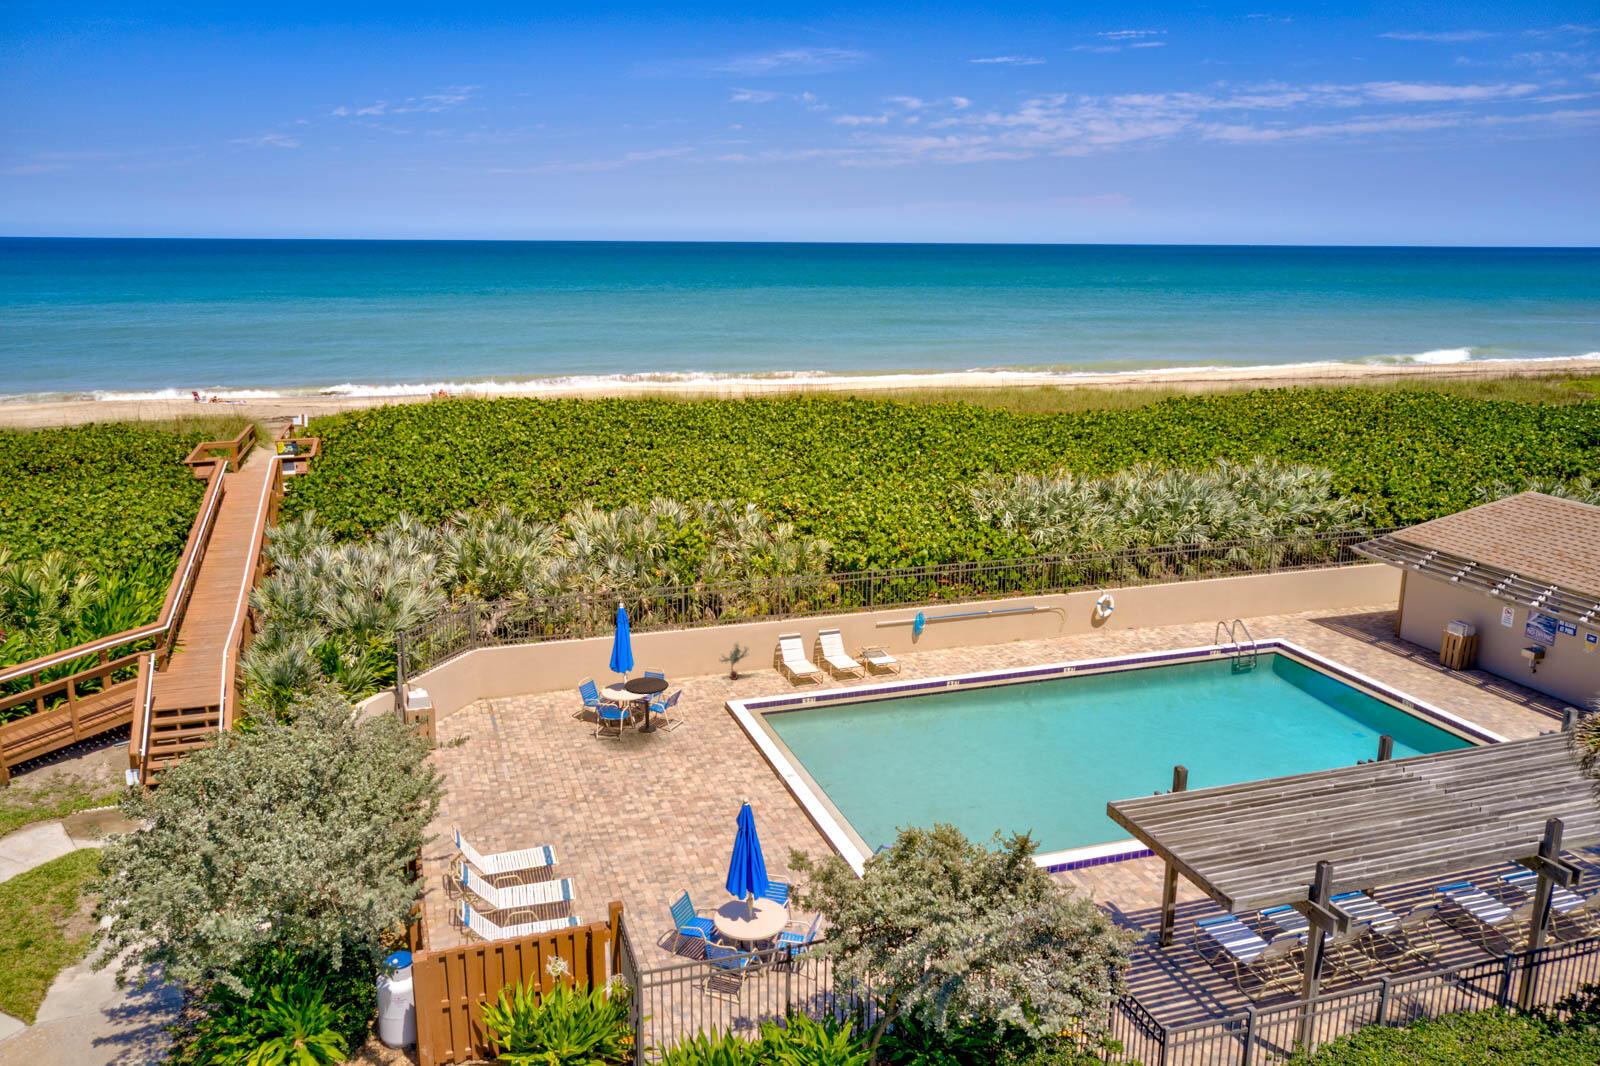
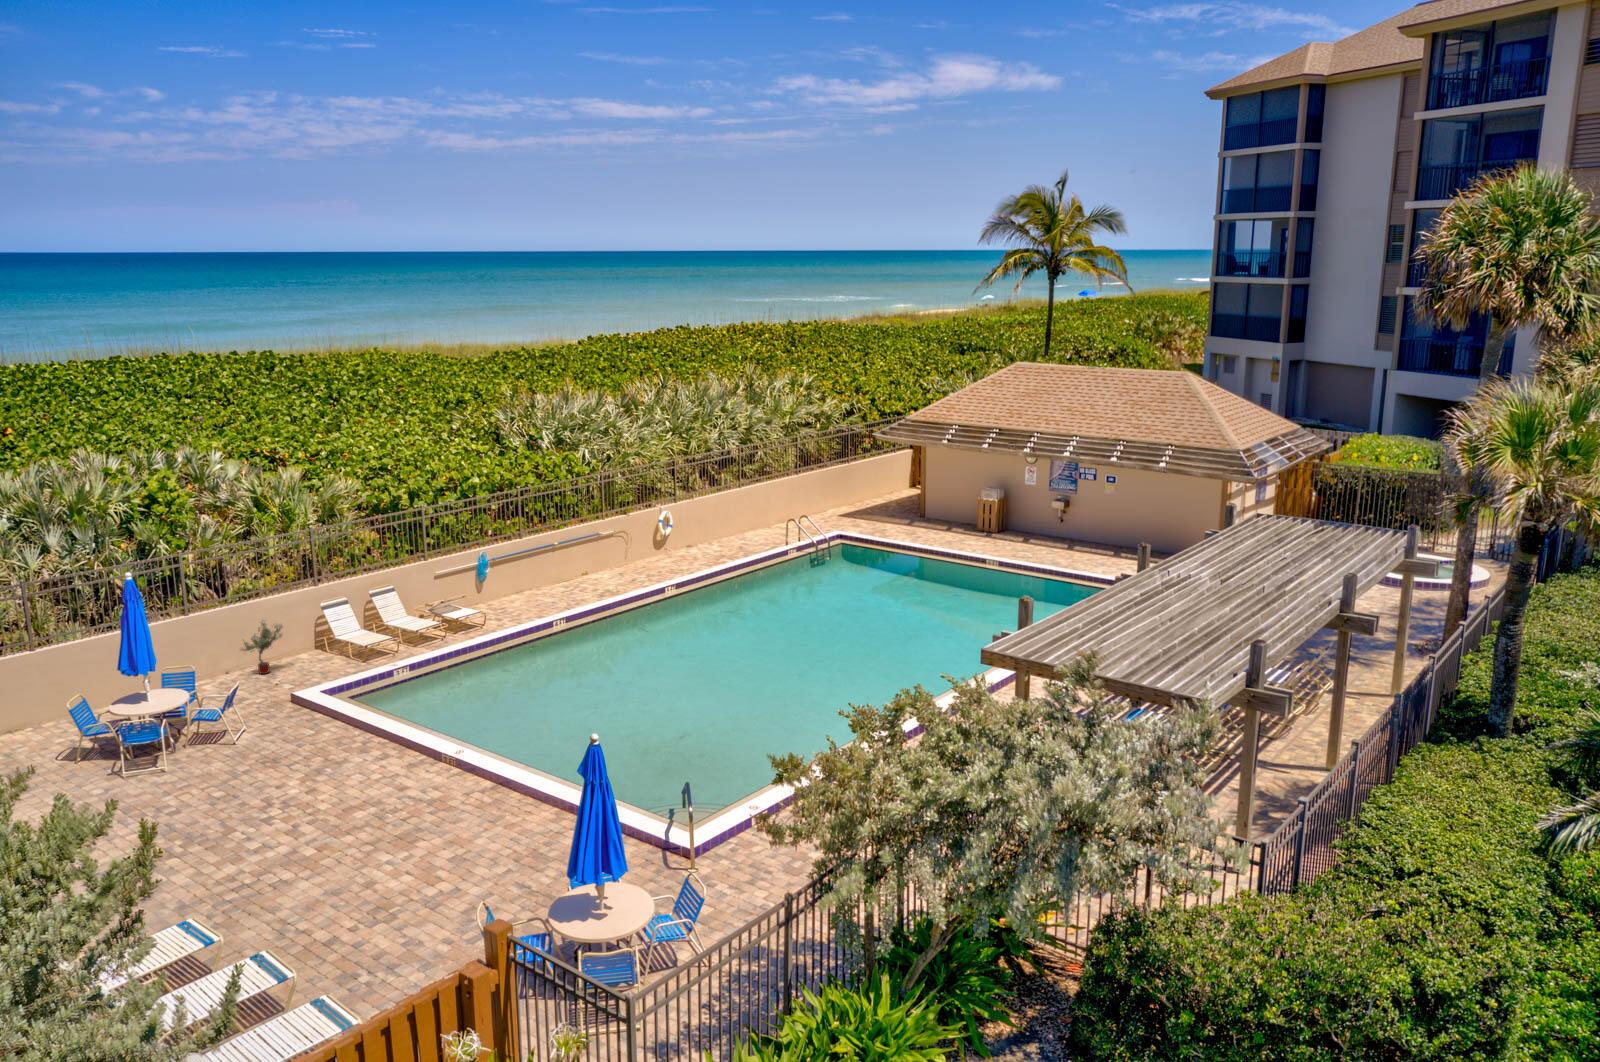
pedestal table: present [624,677,669,733] -> none [144,676,223,763]

